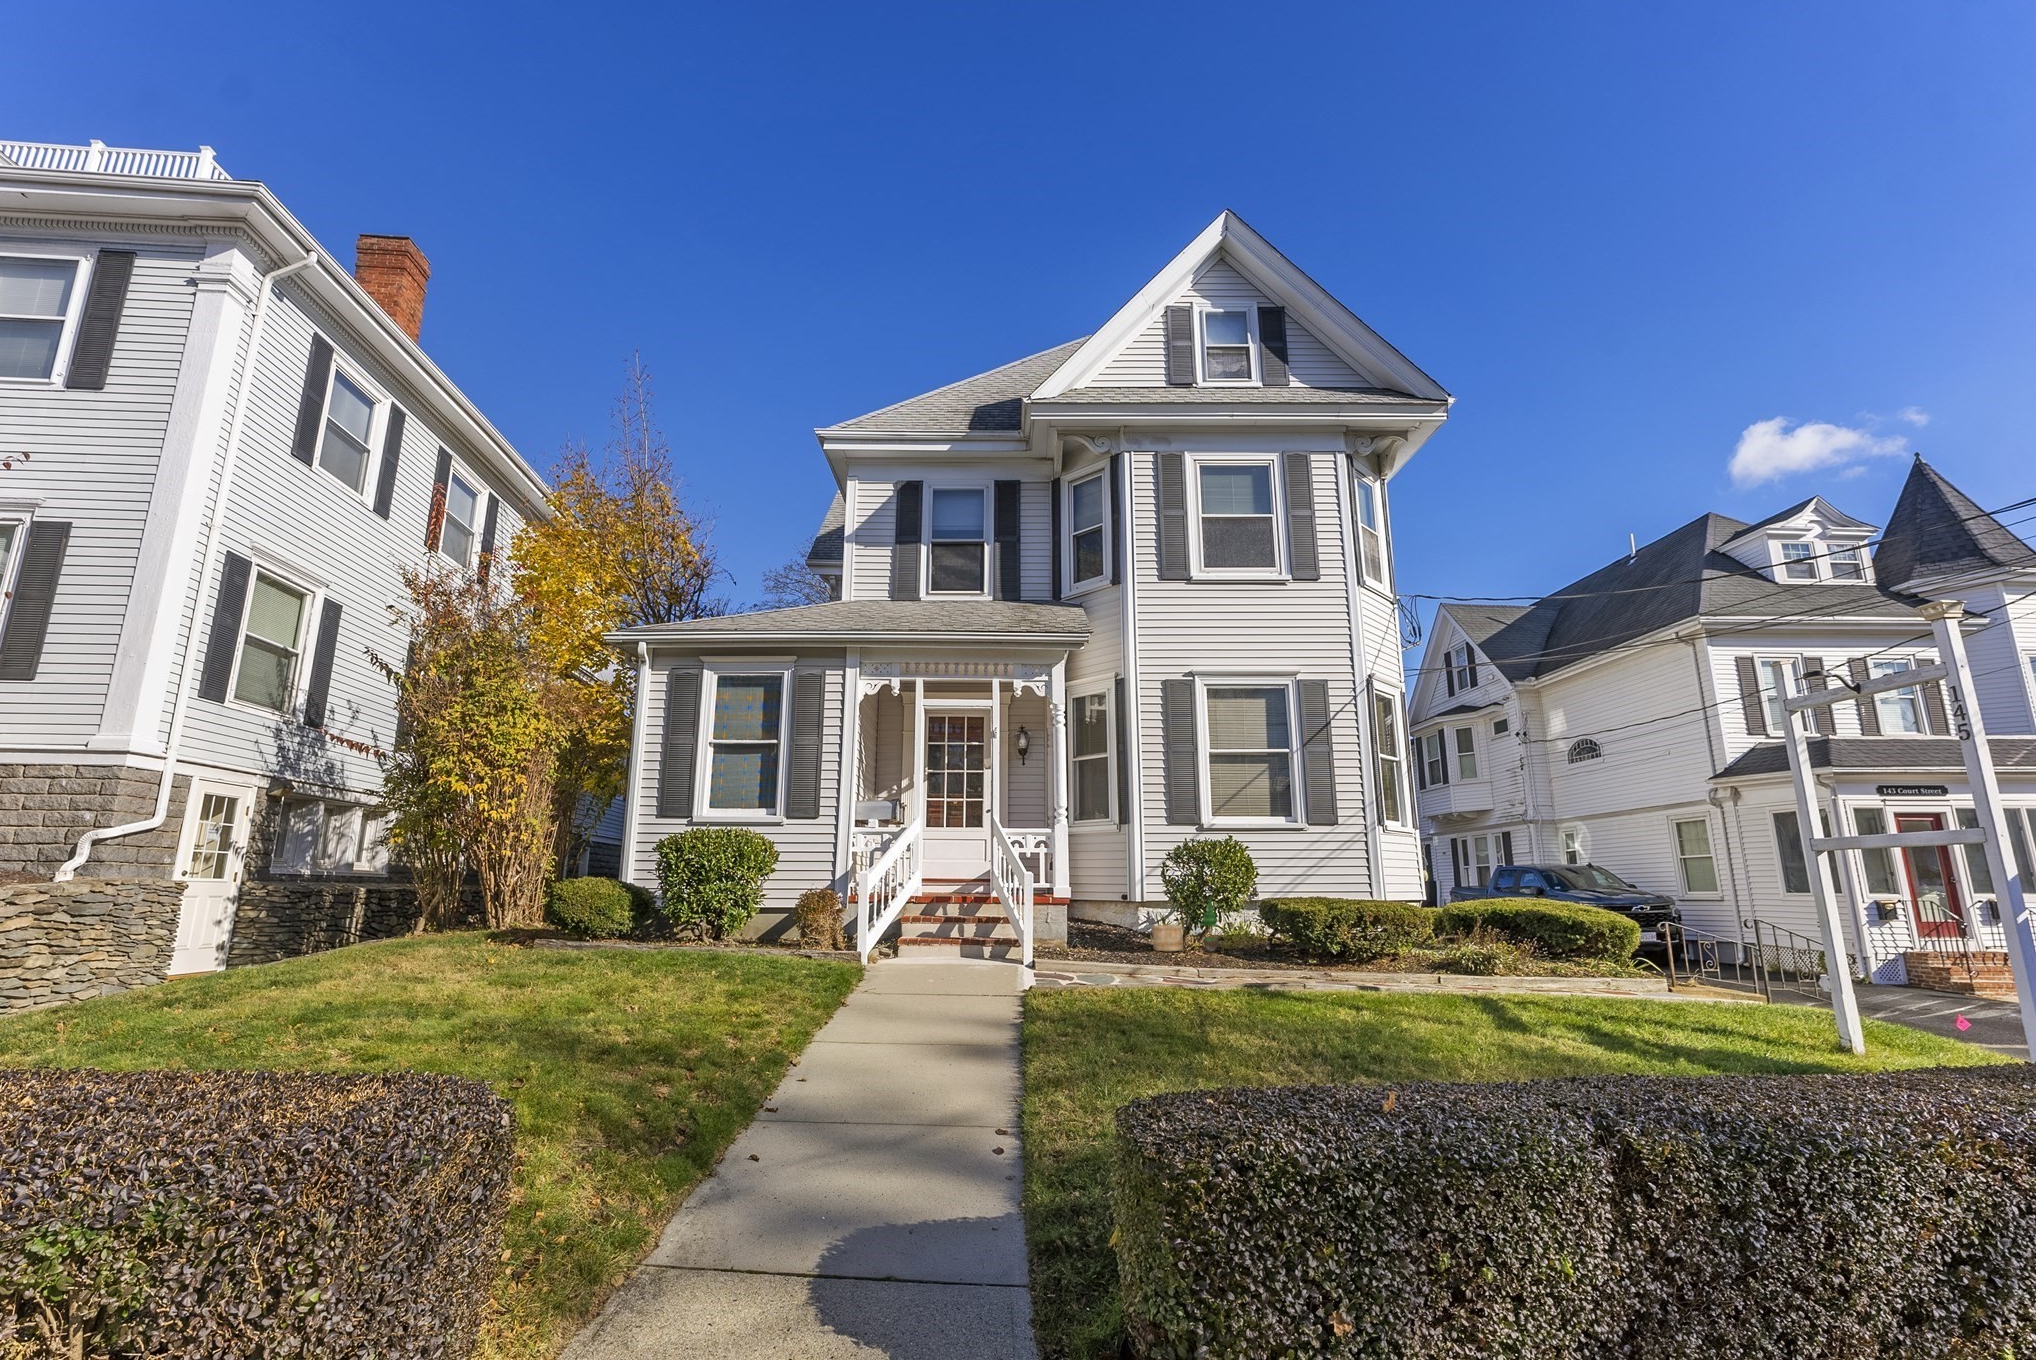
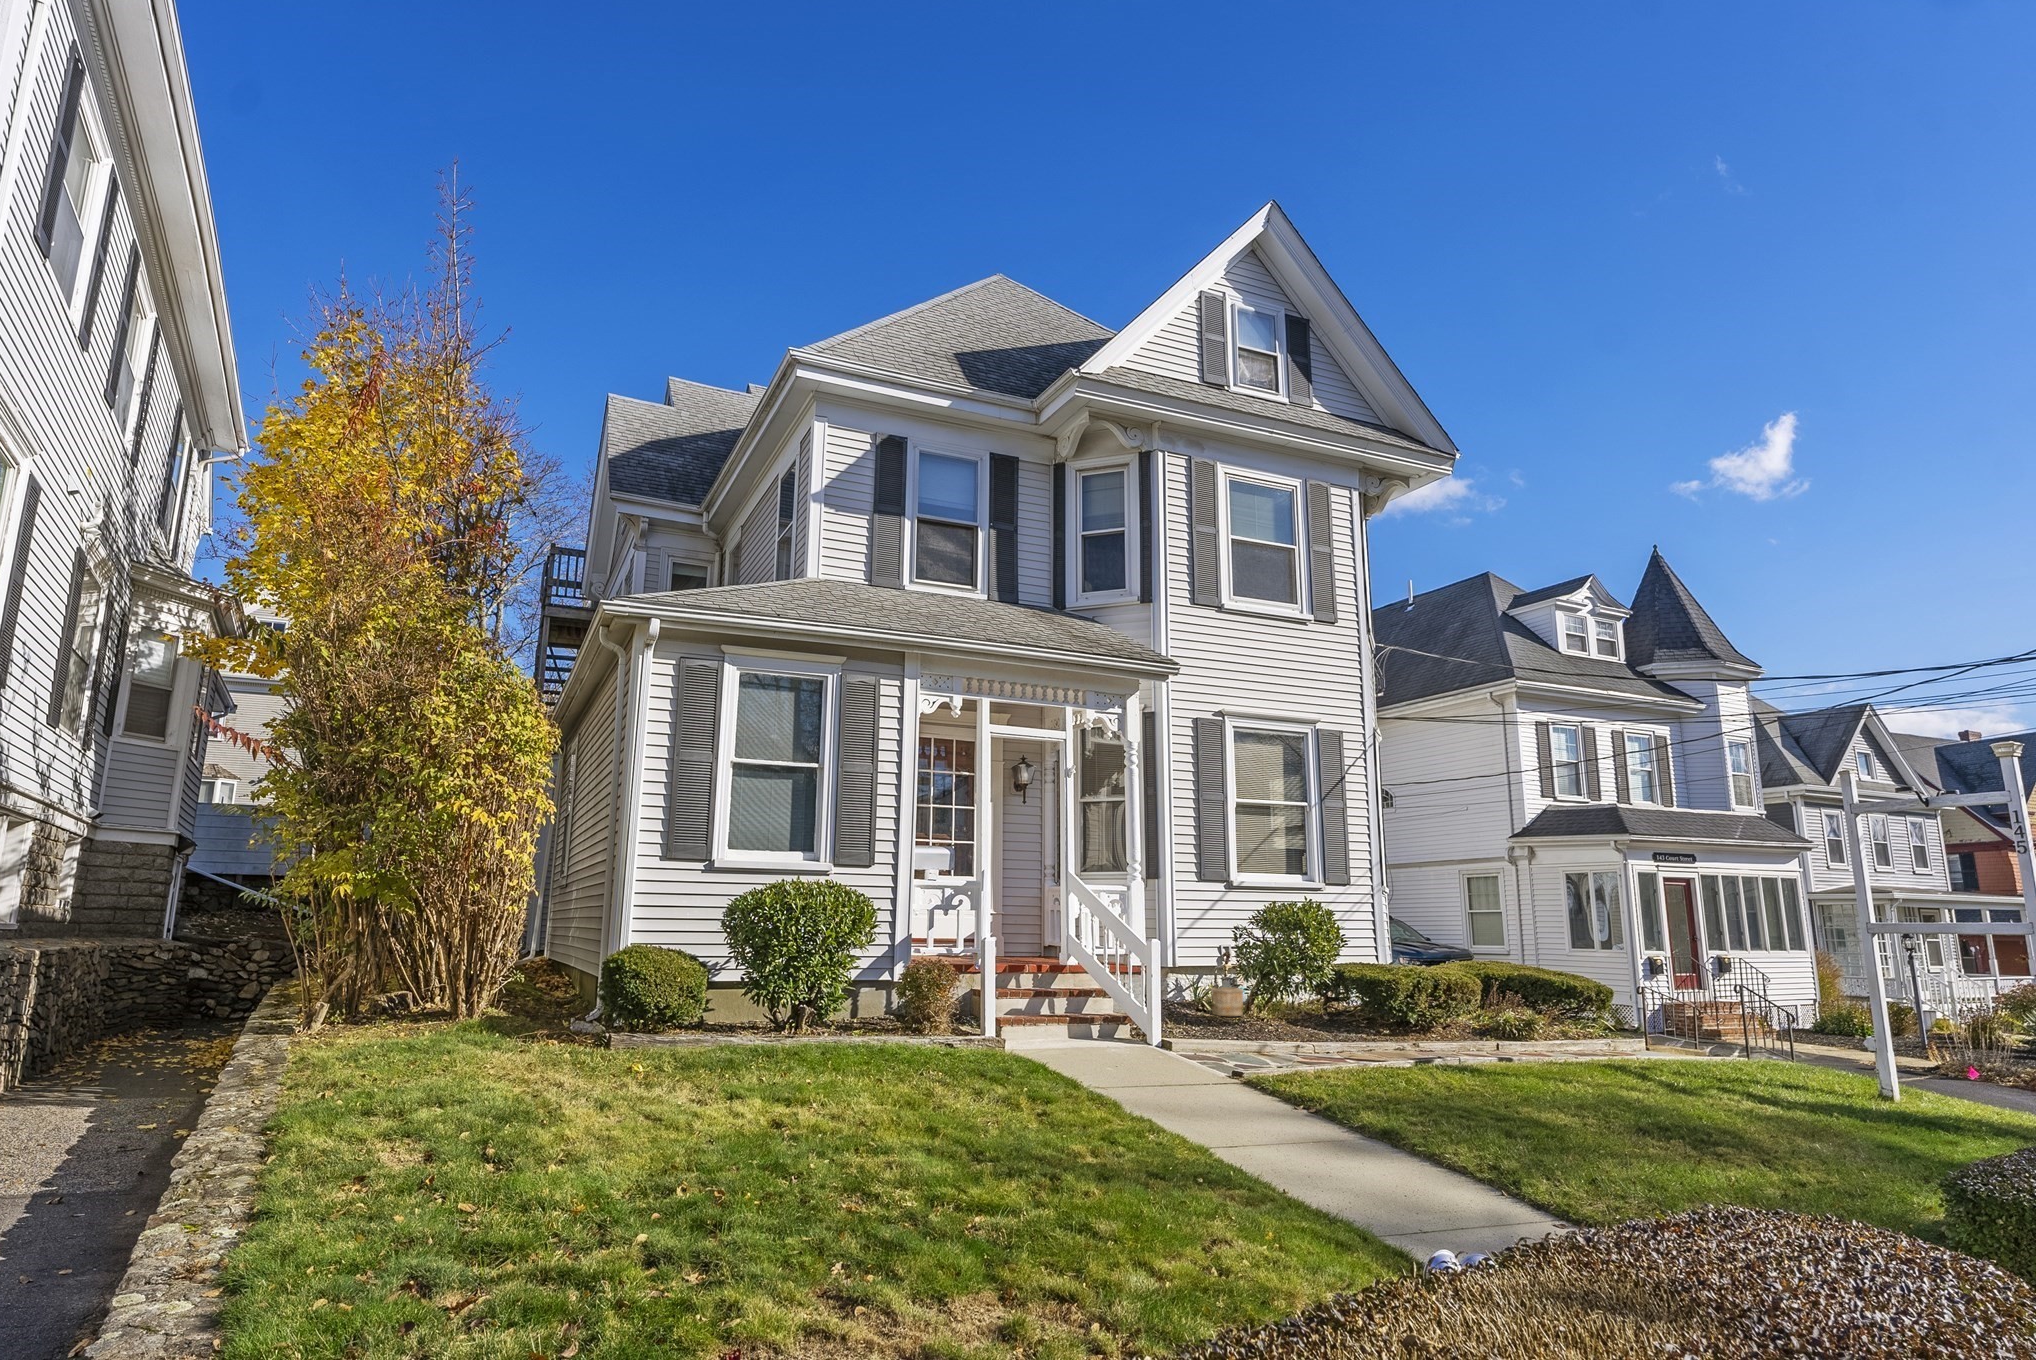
potted tree: present [1203,899,1218,952] -> none [1257,958,1278,1017]

